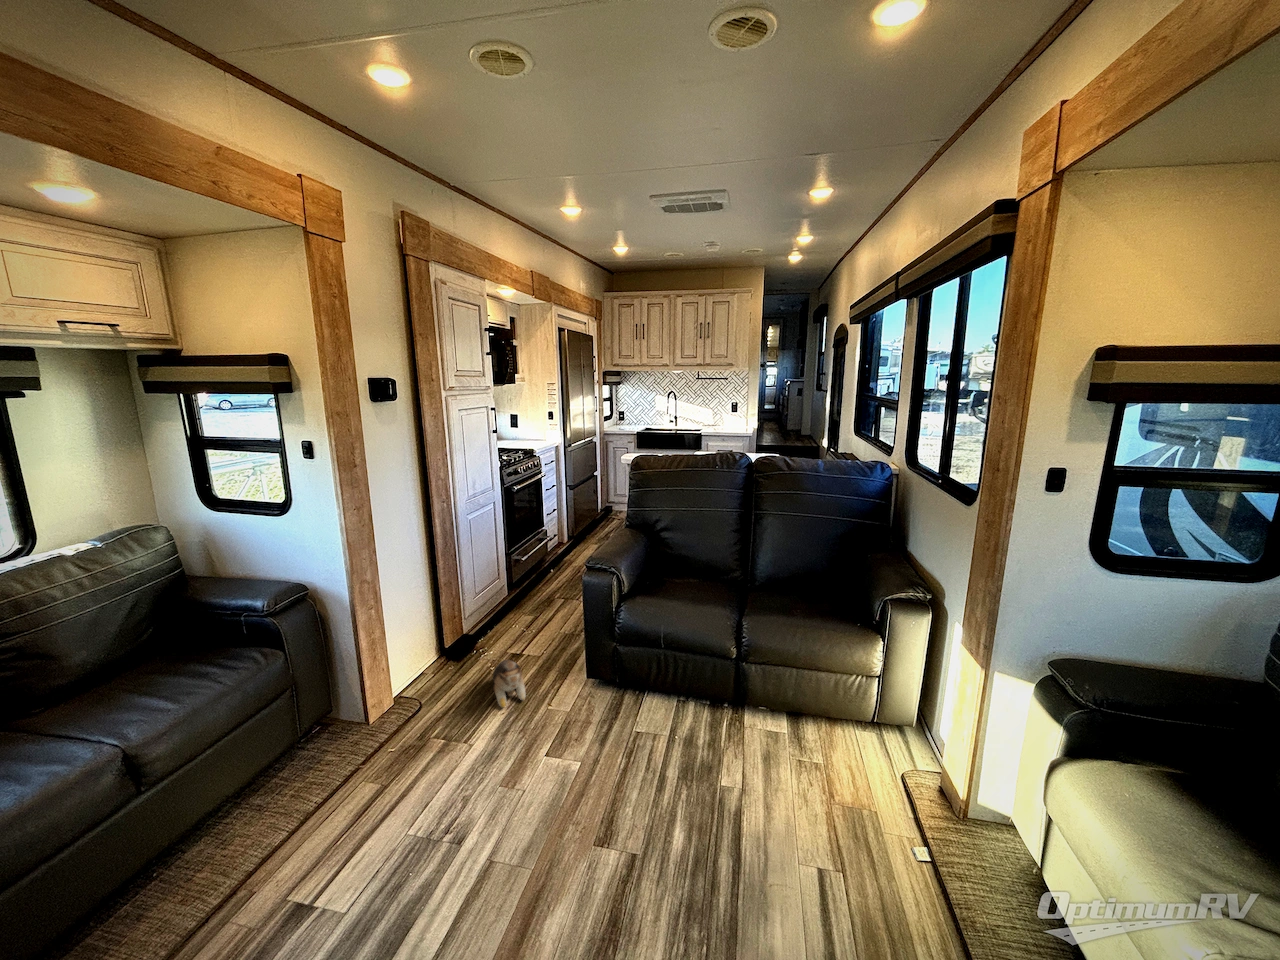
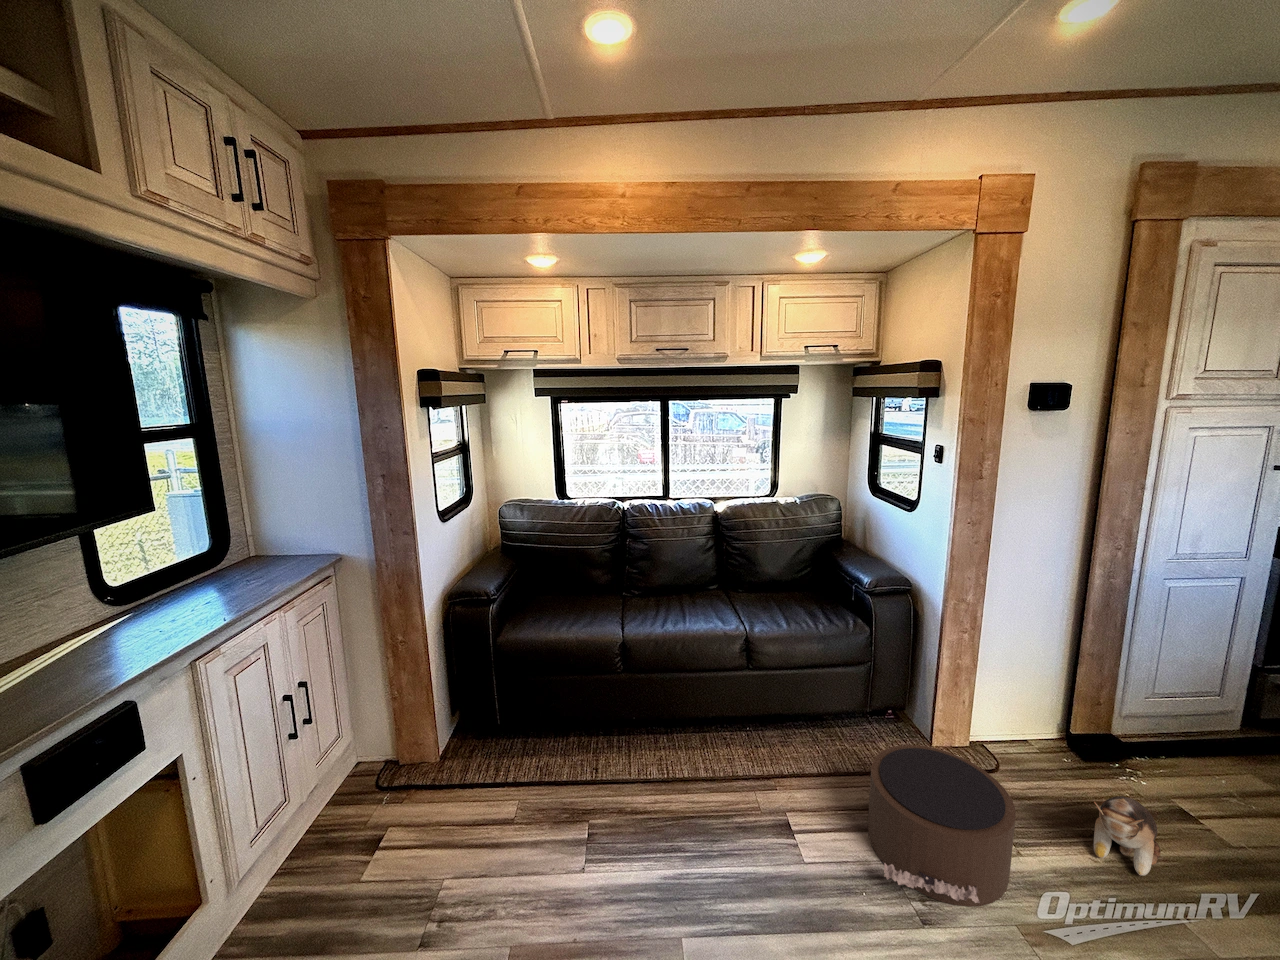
pouf: none [347,703,484,843] -> present [868,745,1016,907]

